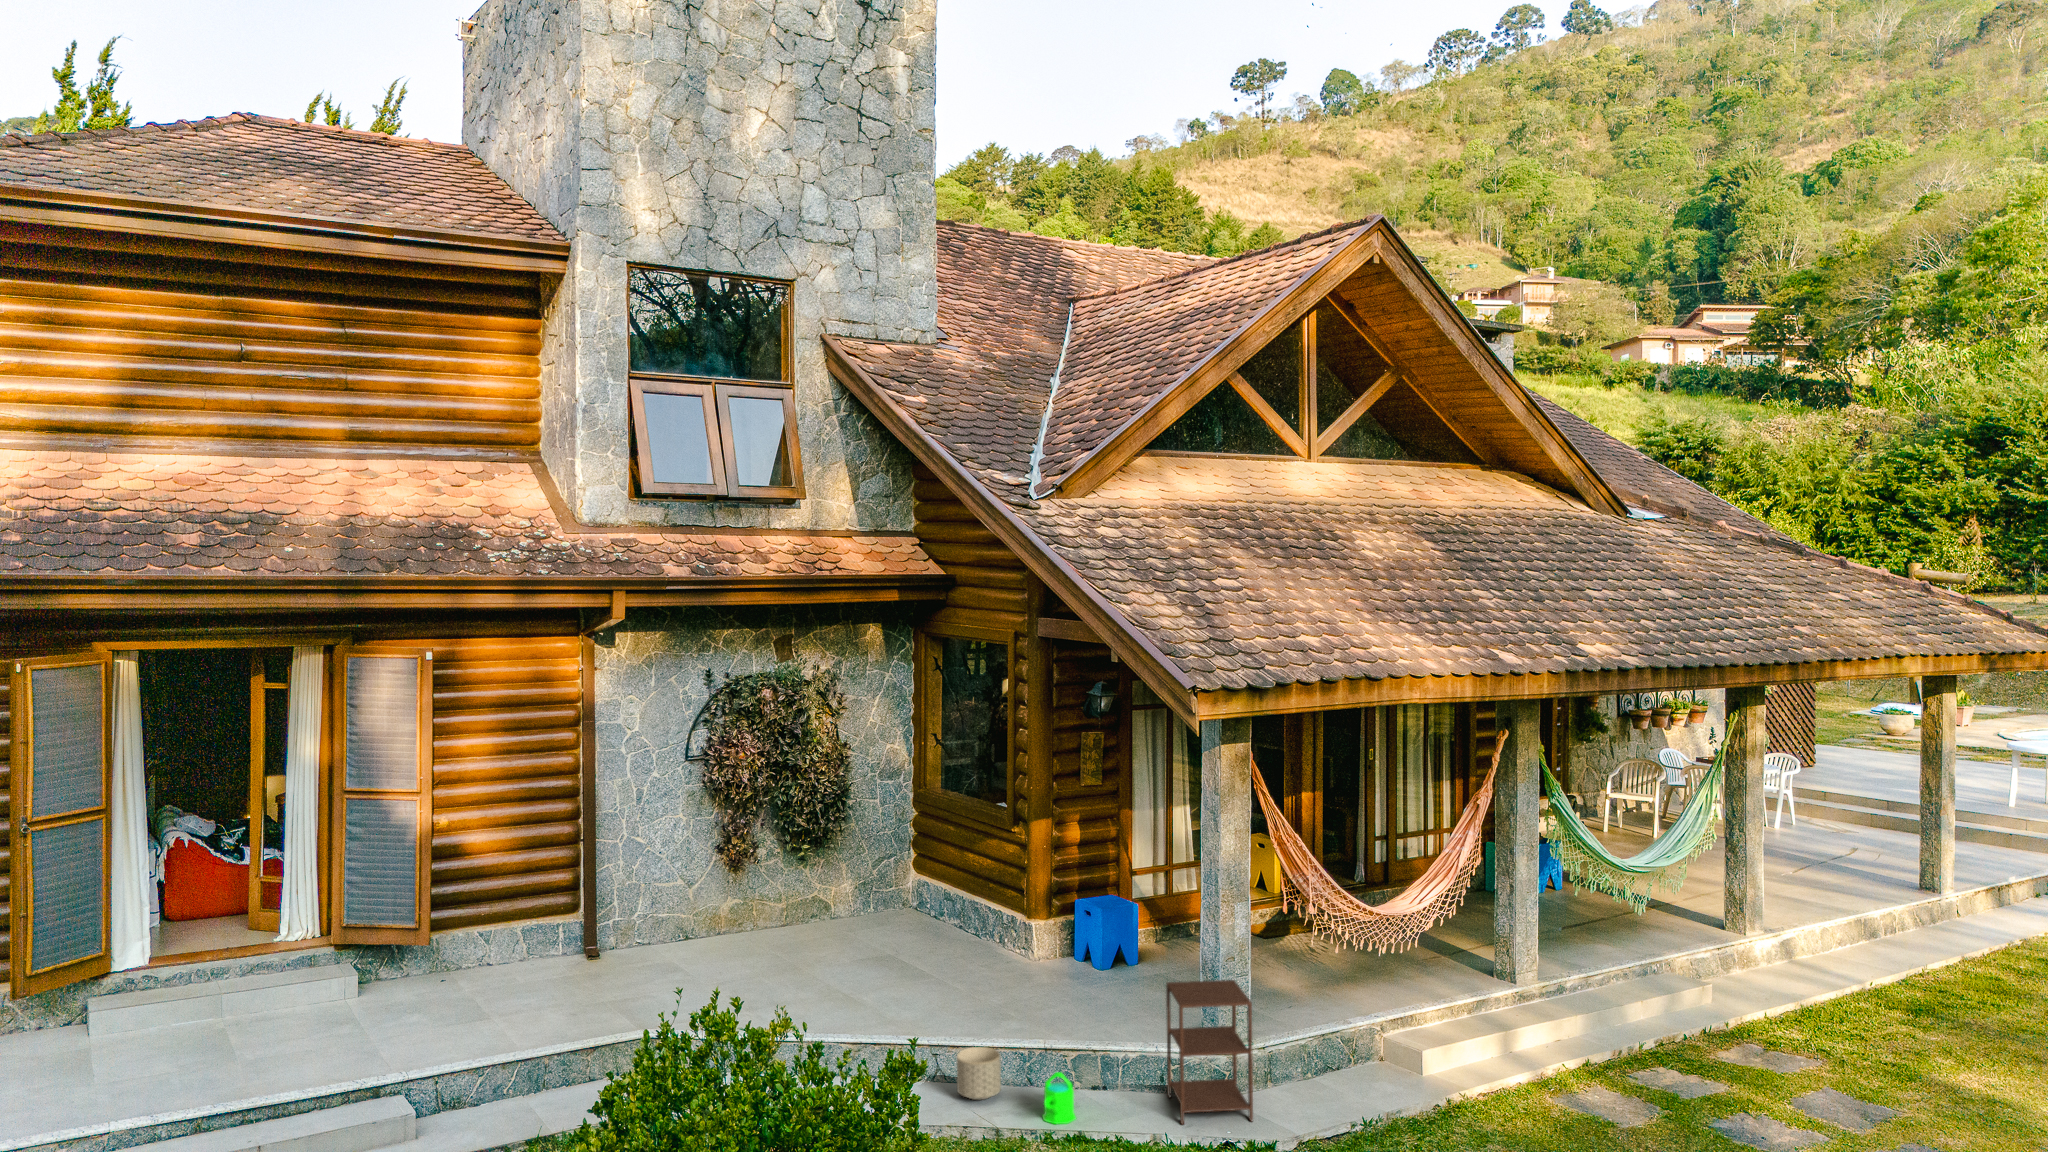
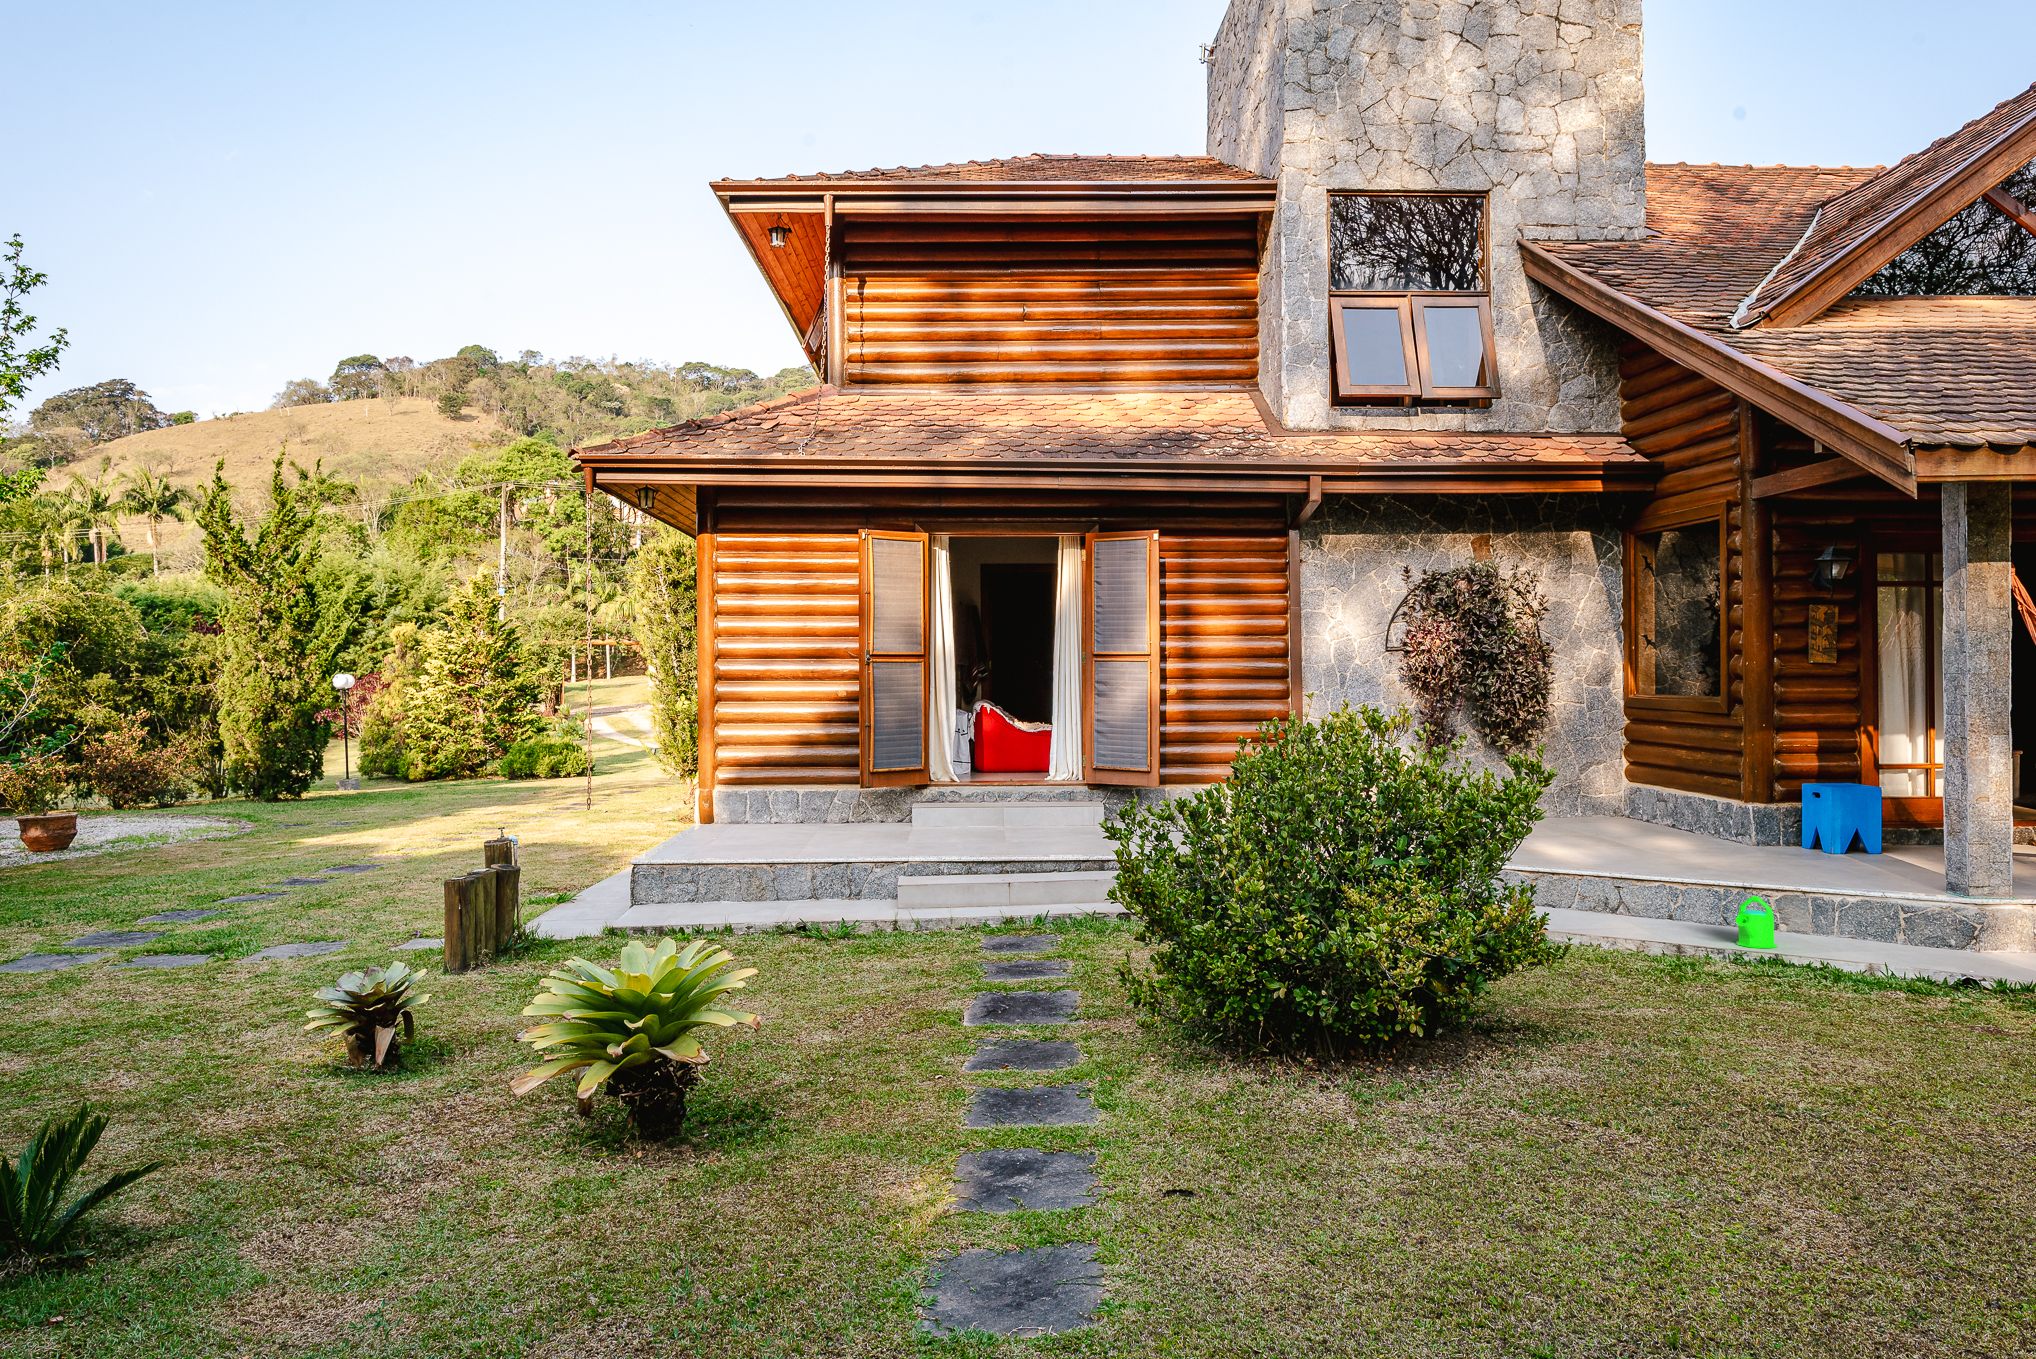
side table: present [1166,980,1253,1124] -> none [1901,819,2018,971]
planter: present [957,1047,1001,1100] -> none [1639,879,1691,928]

